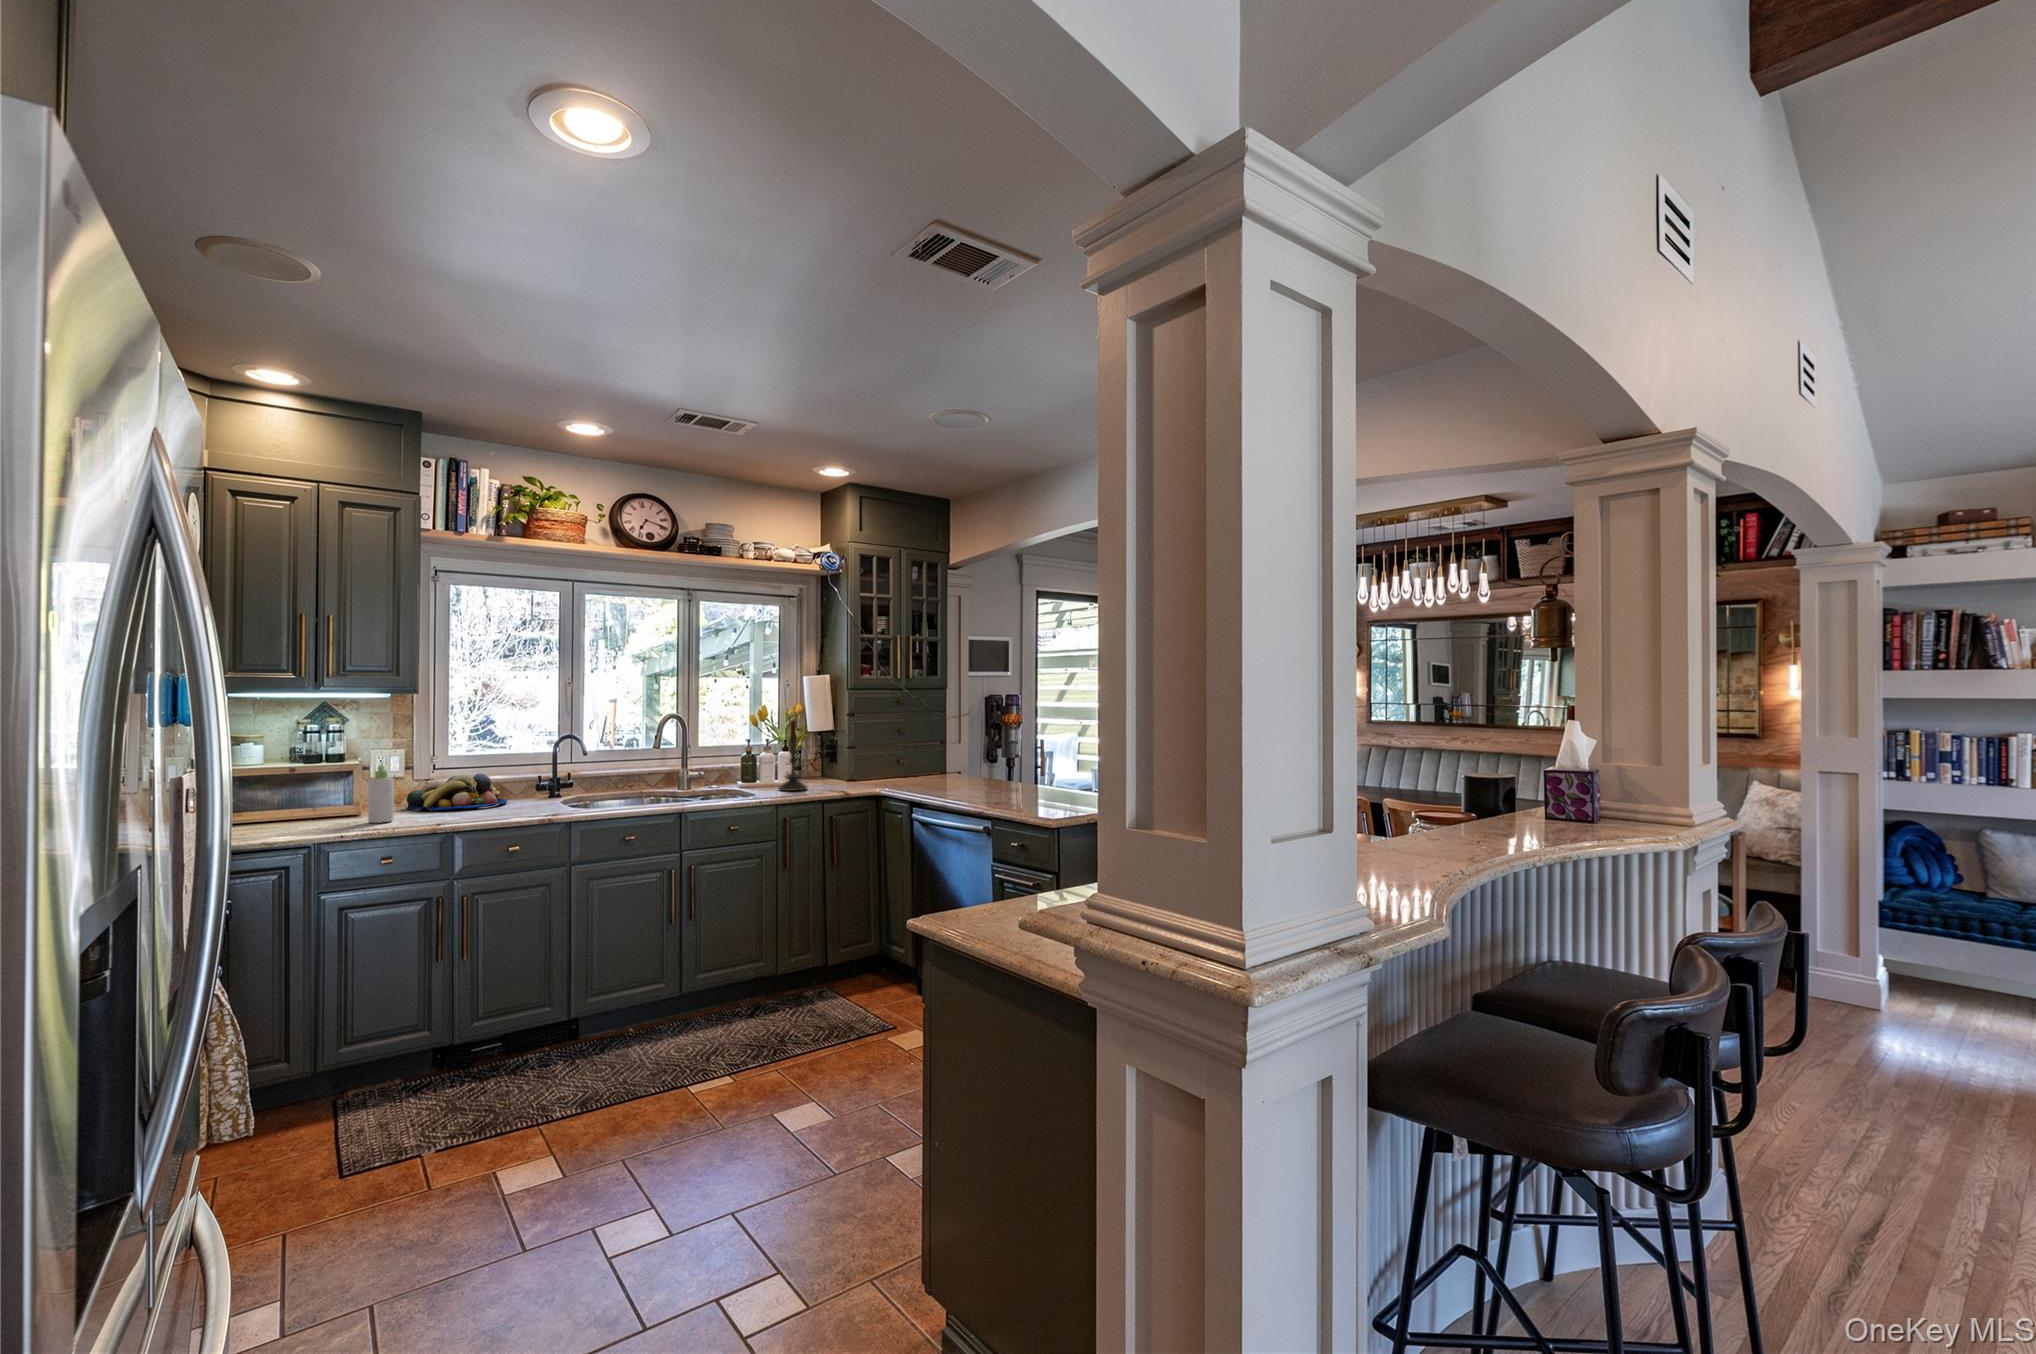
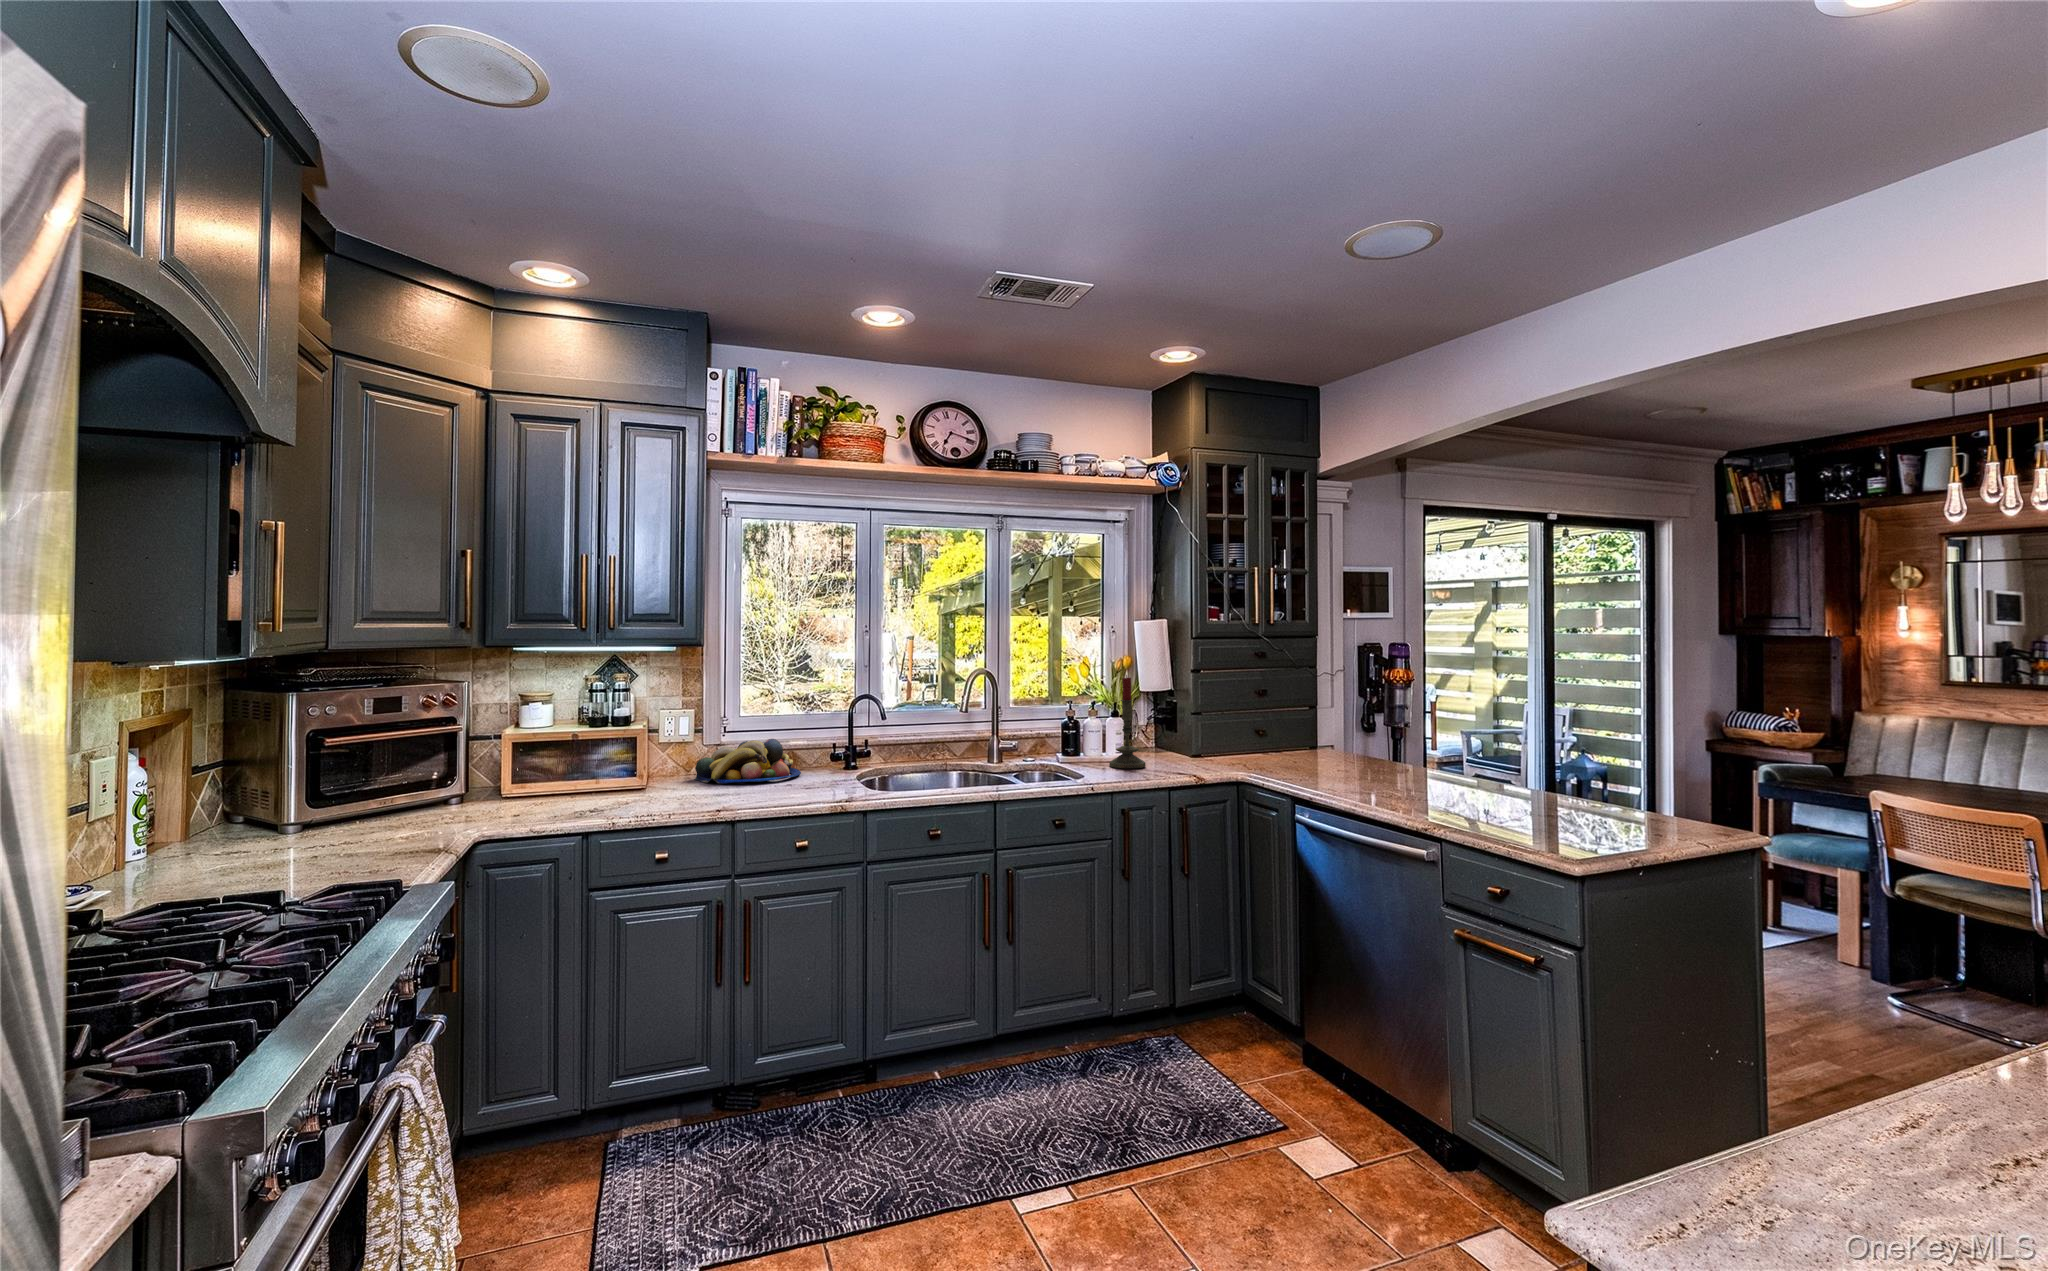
bottle: present [368,762,394,823] -> none [650,725,677,799]

